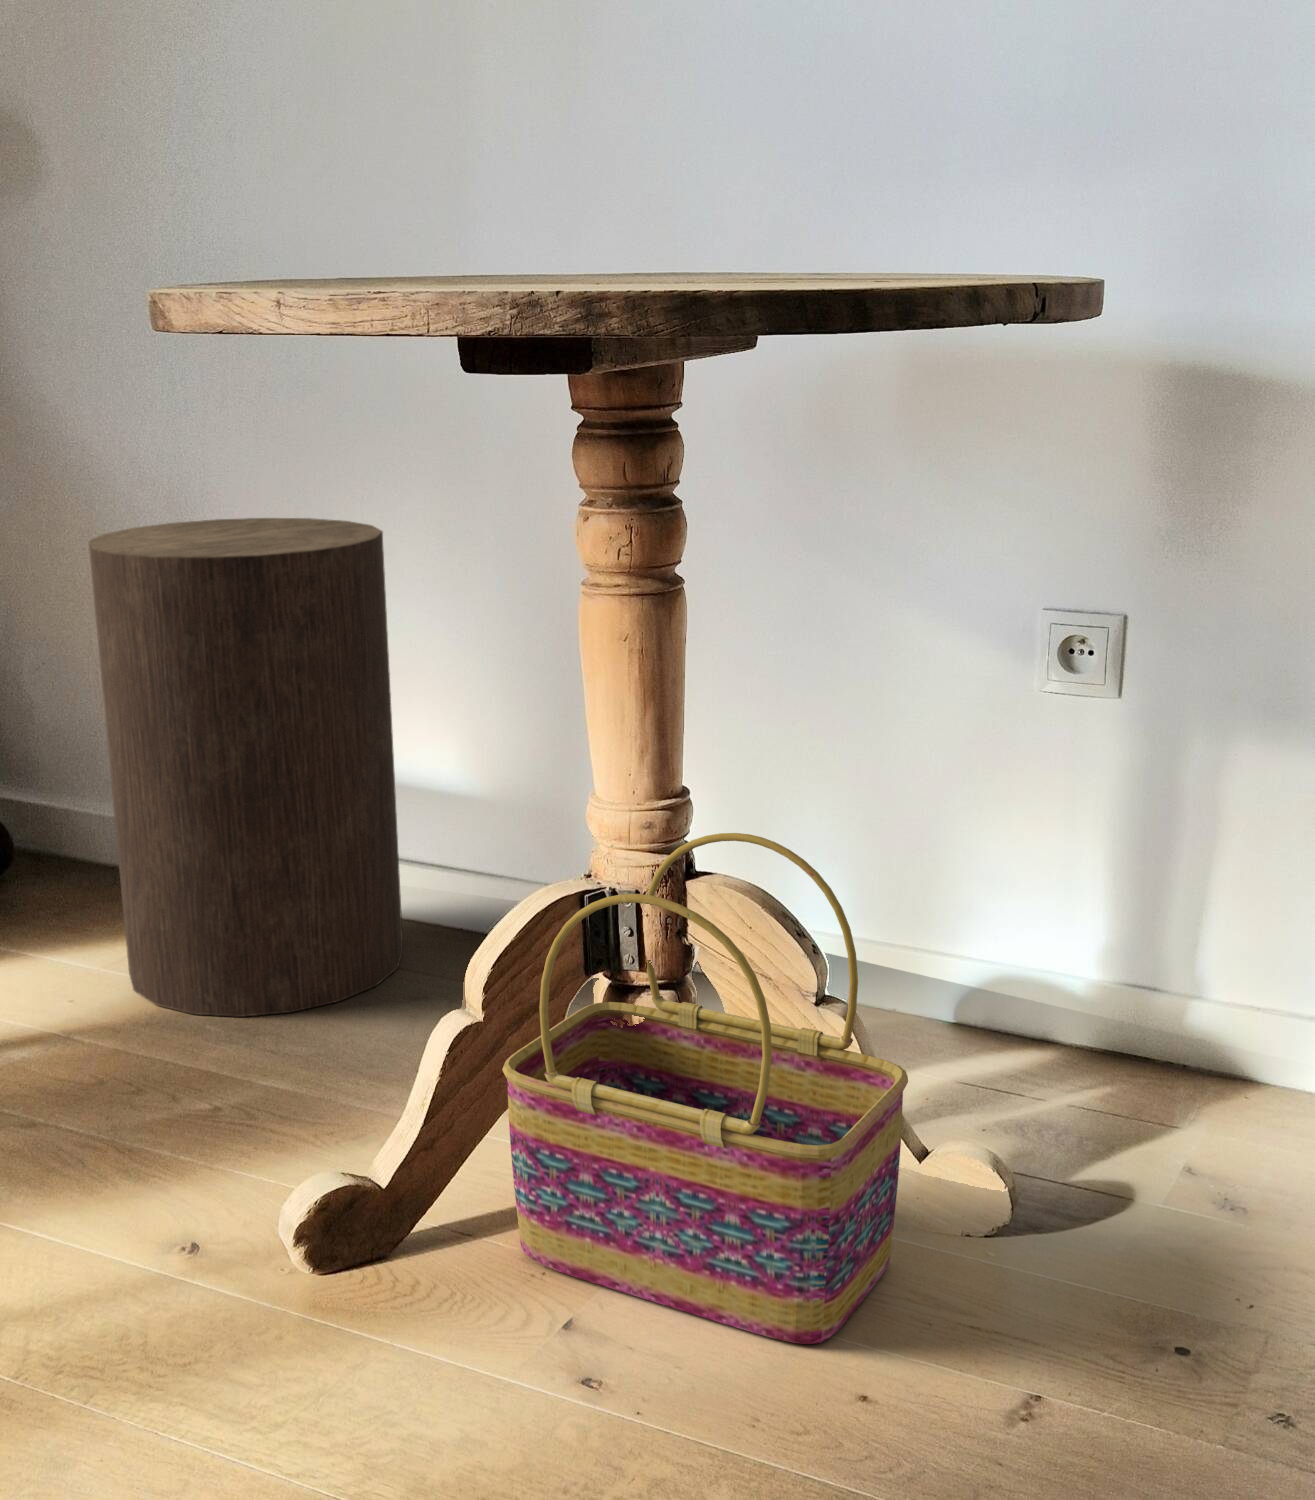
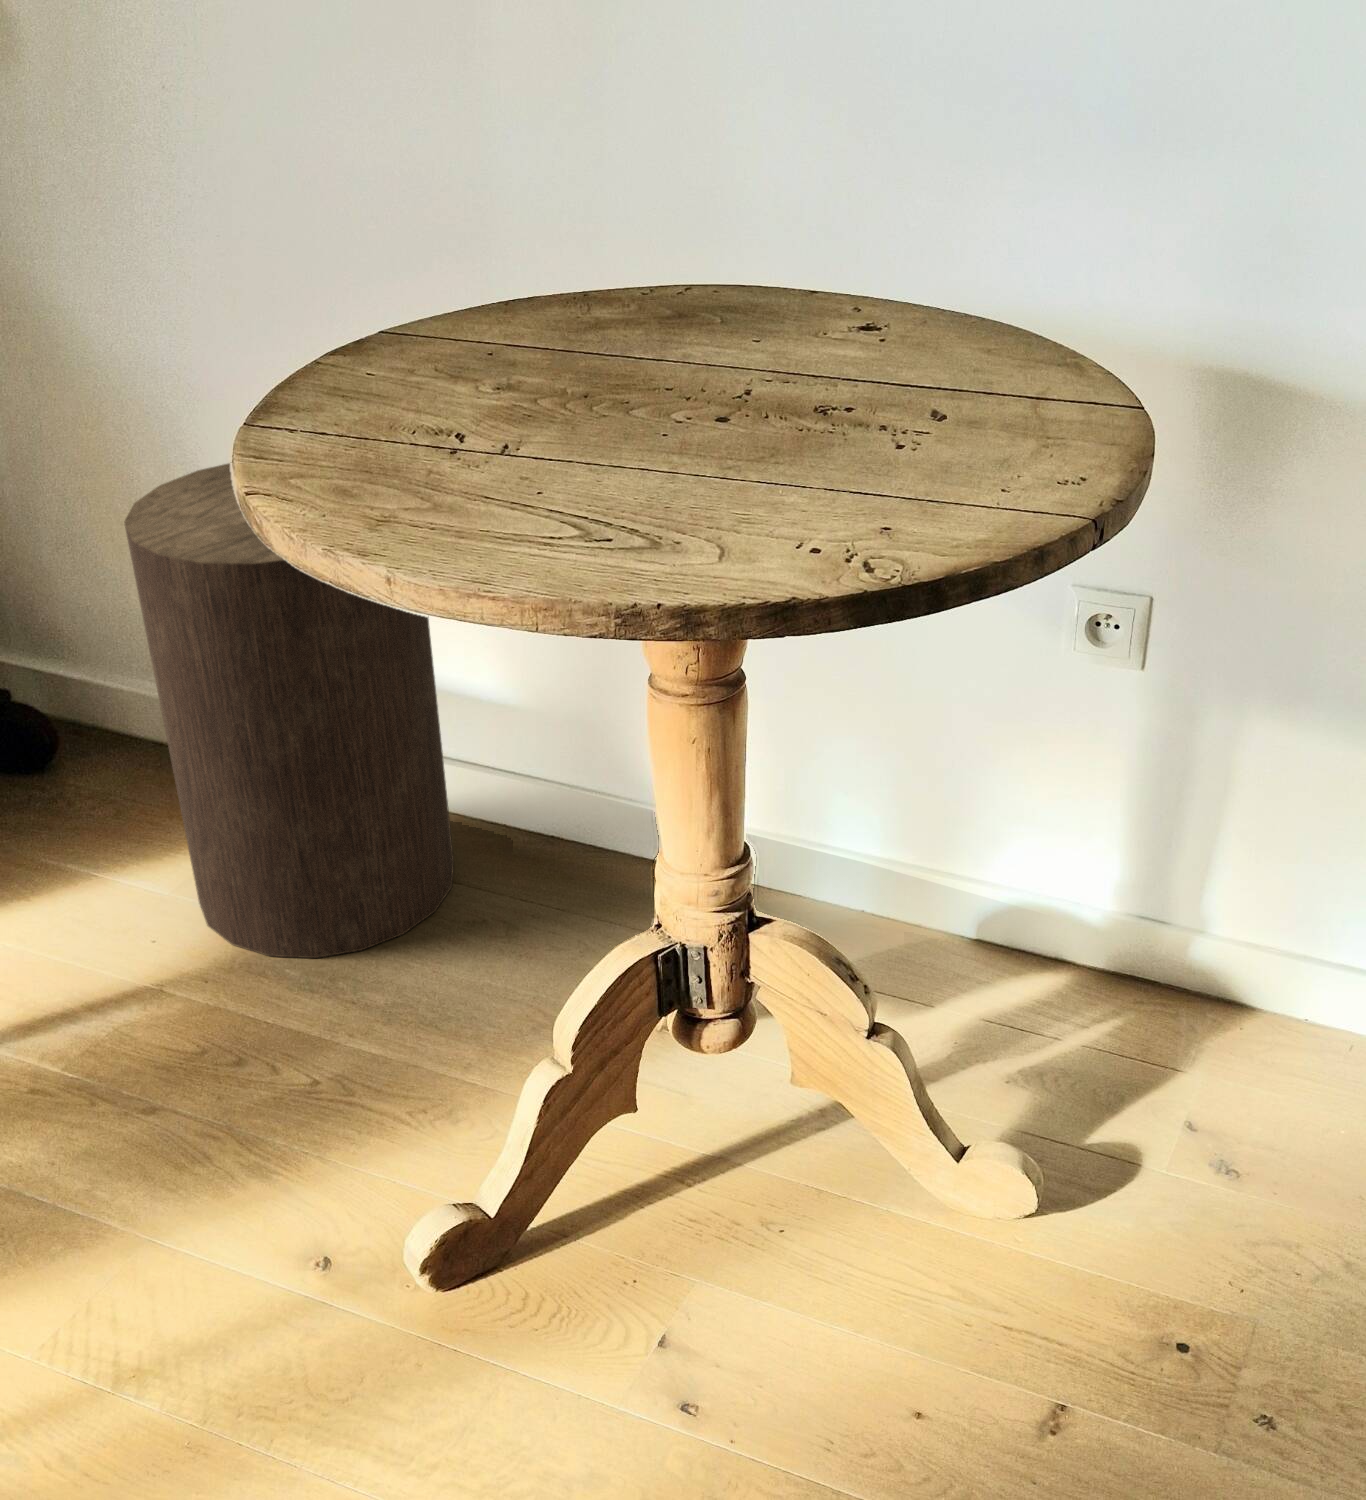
basket: present [502,833,908,1344] -> none [593,908,954,1354]

